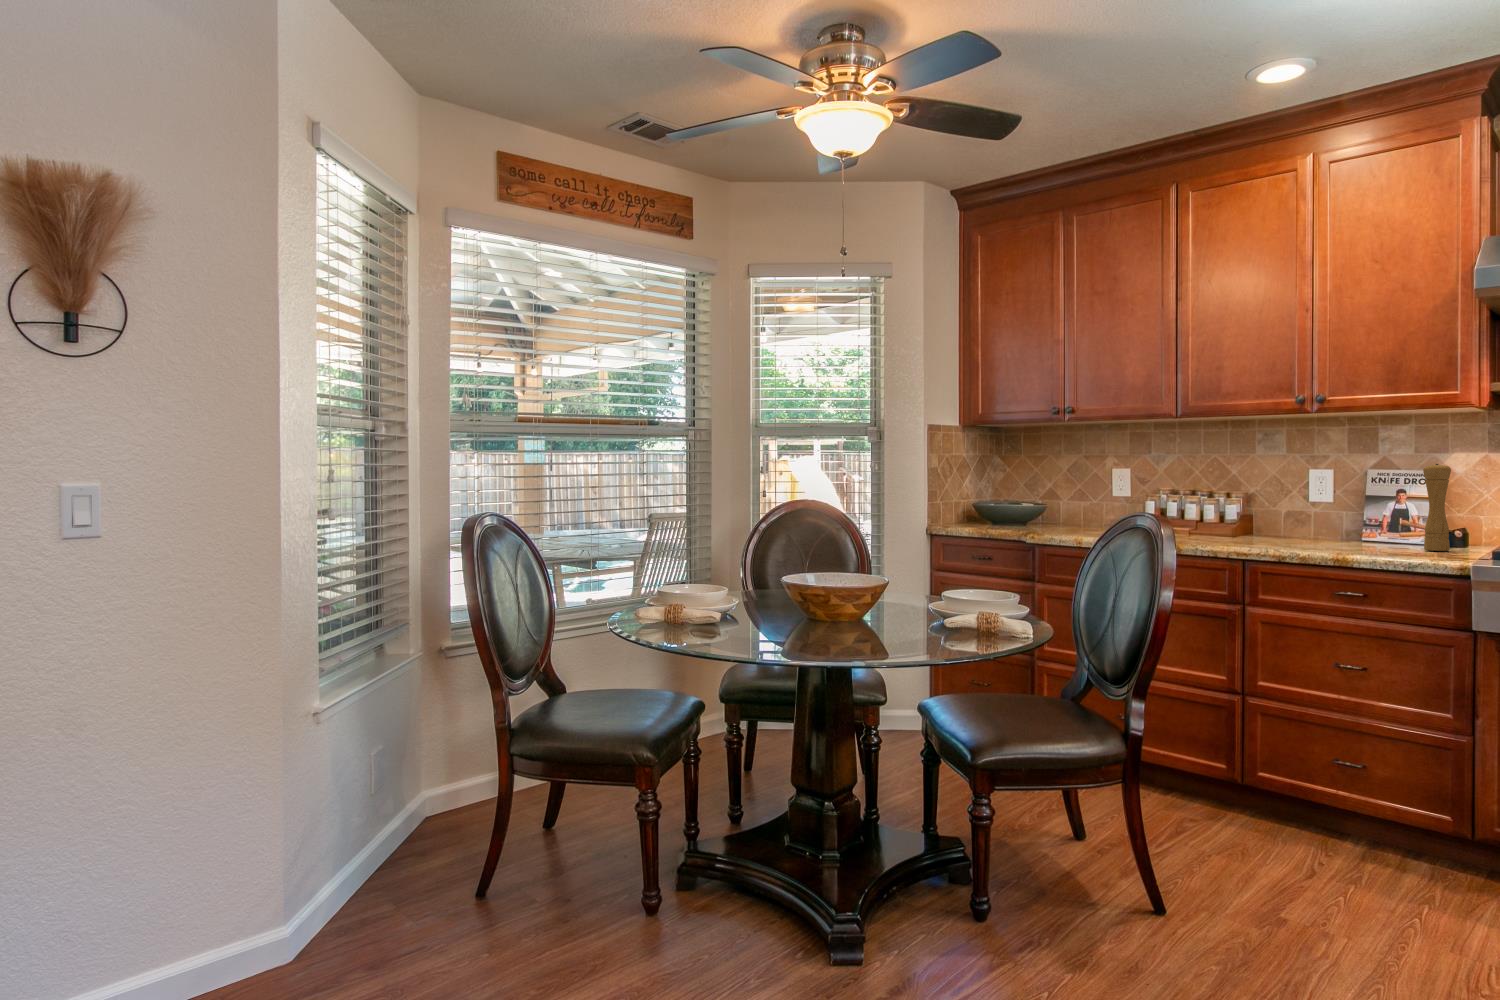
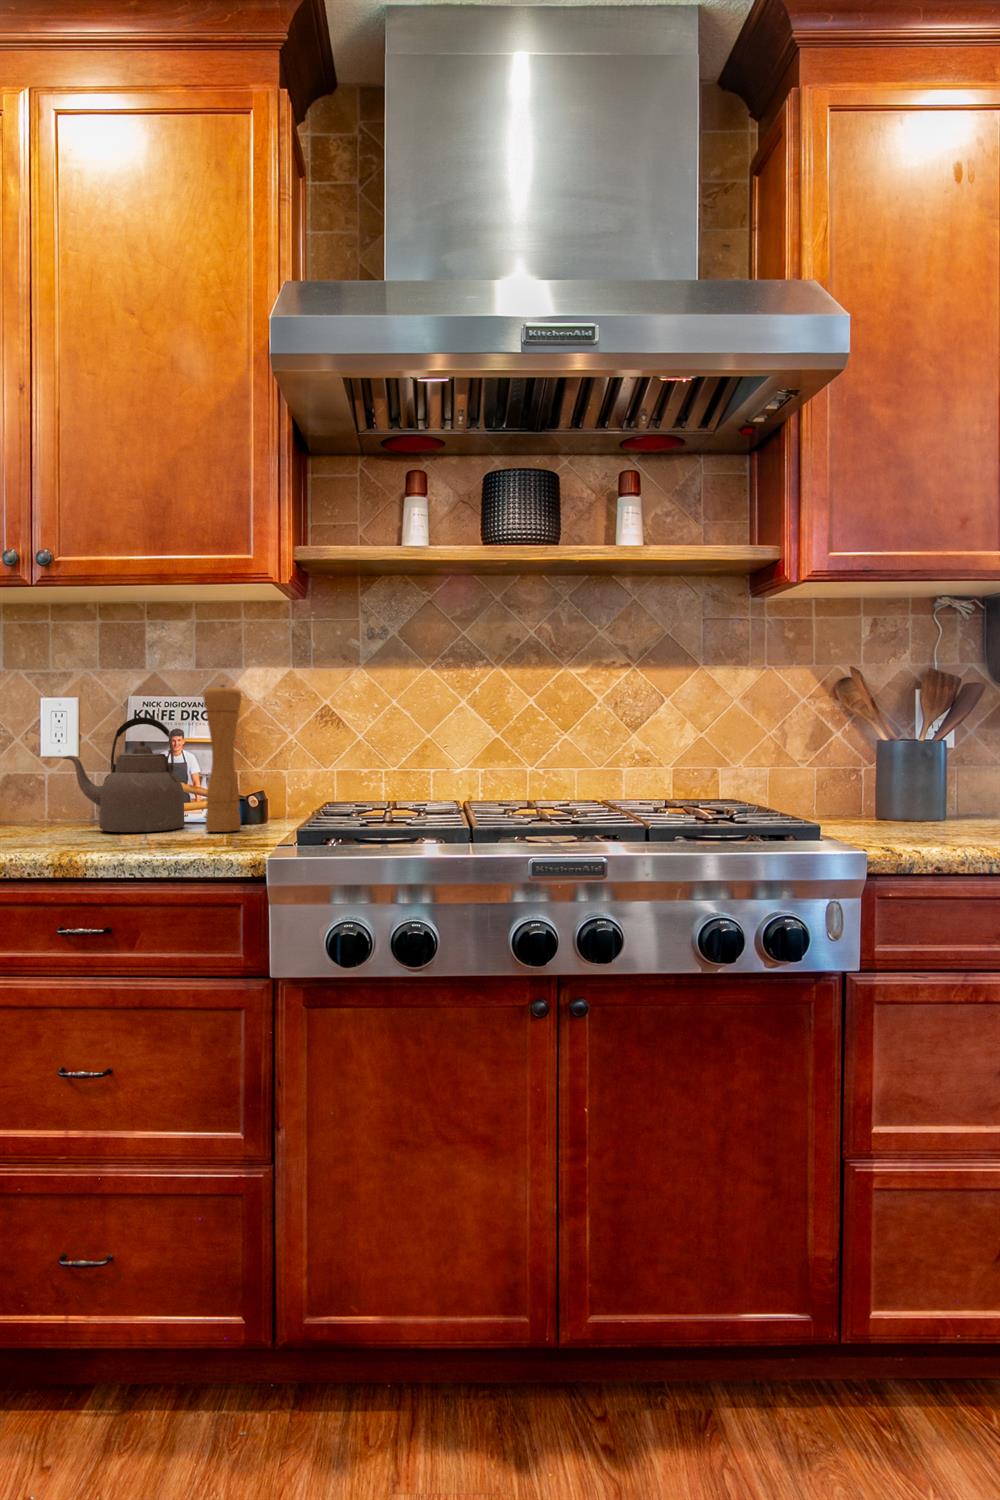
kettle: none [1327,482,1408,549] -> present [63,717,185,832]

